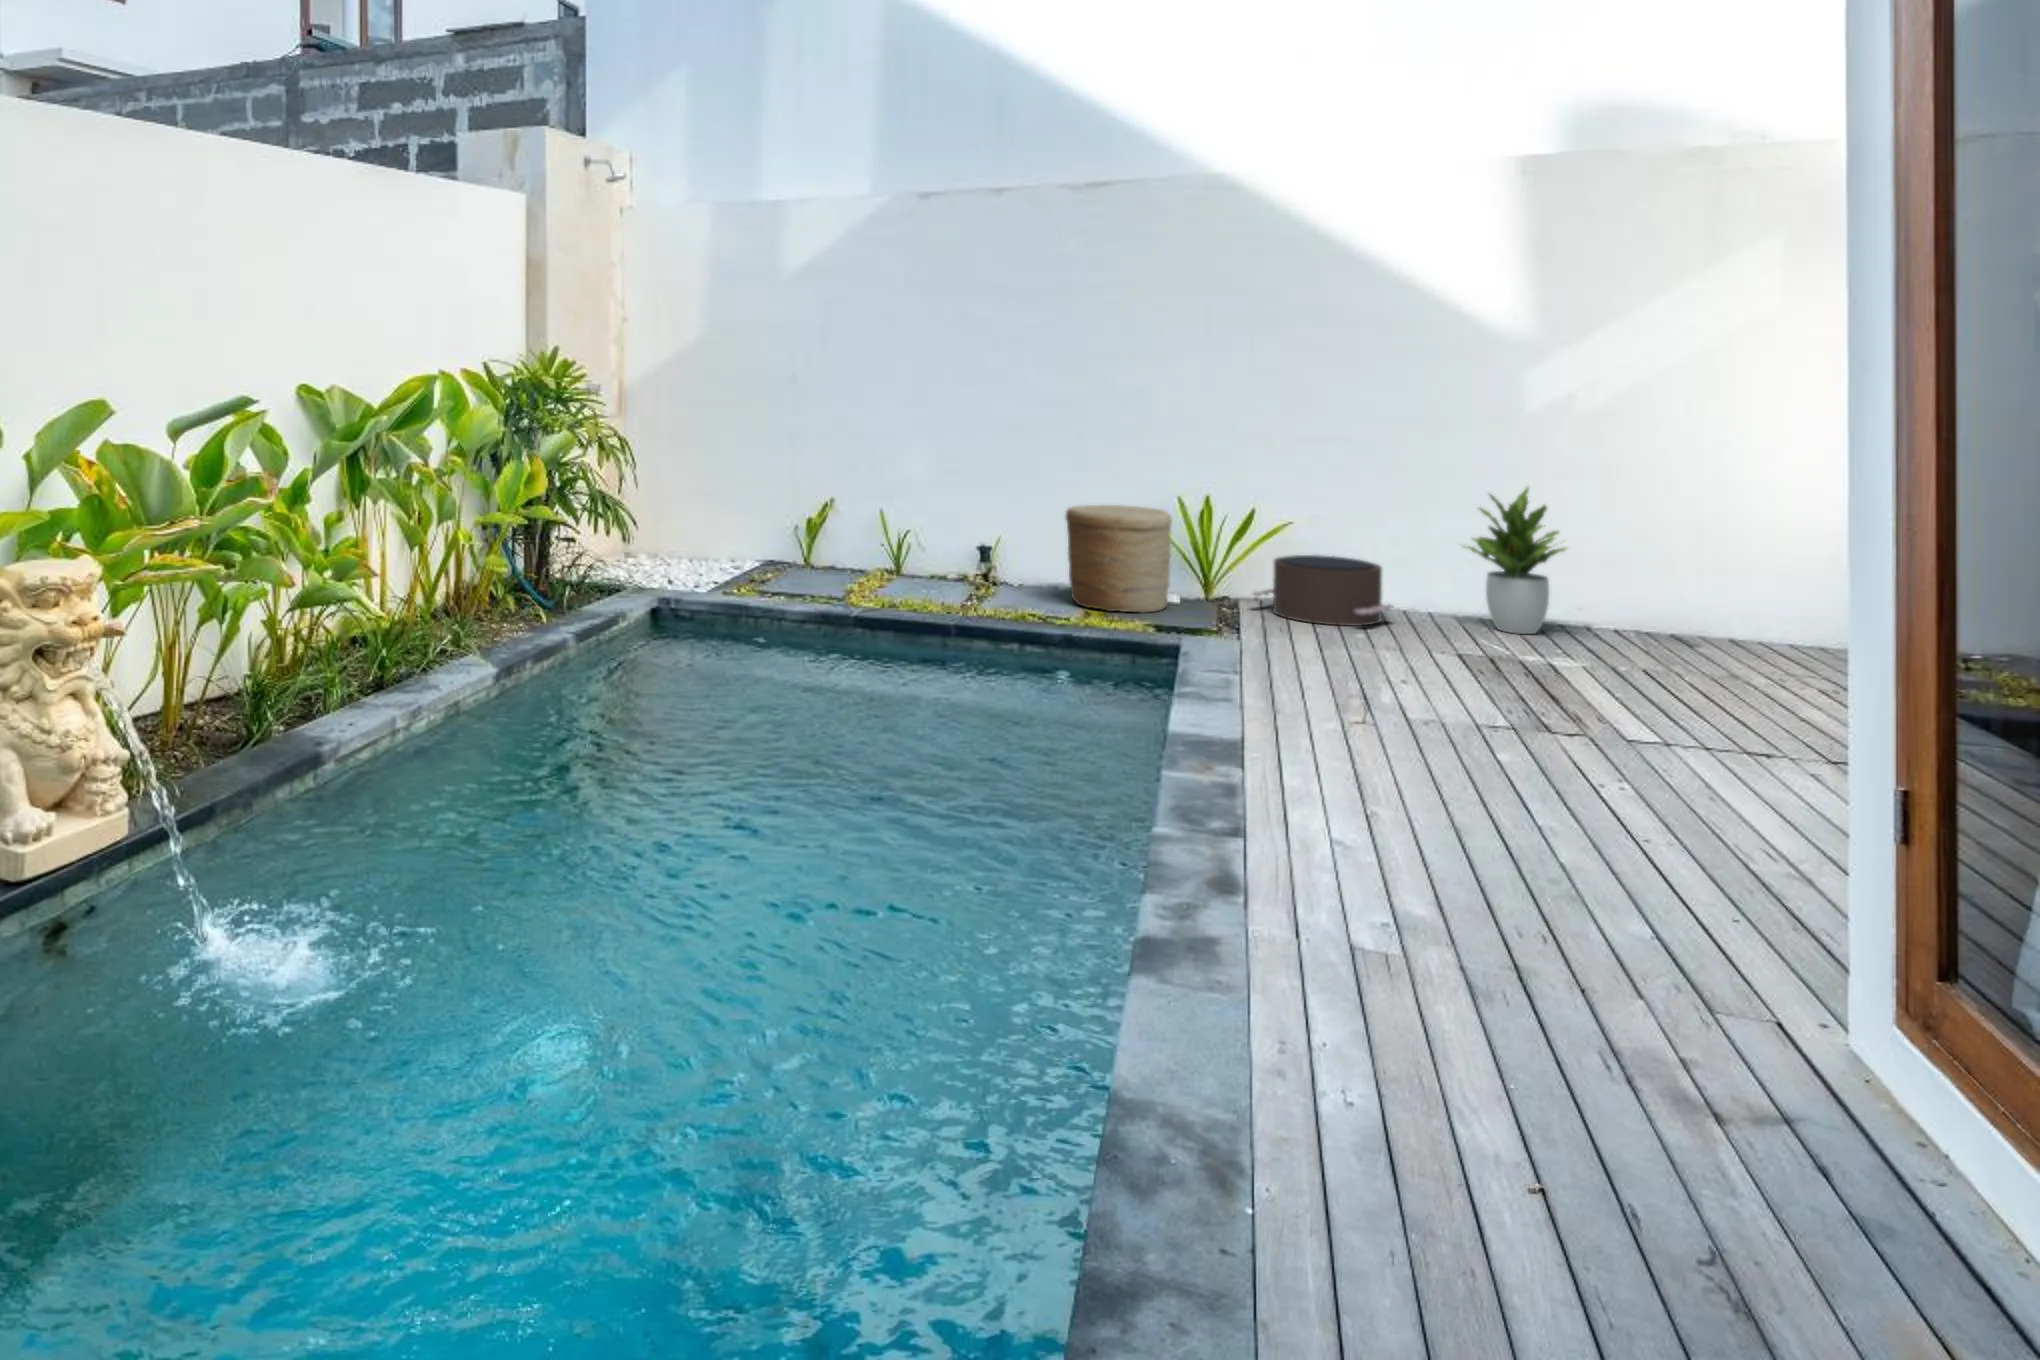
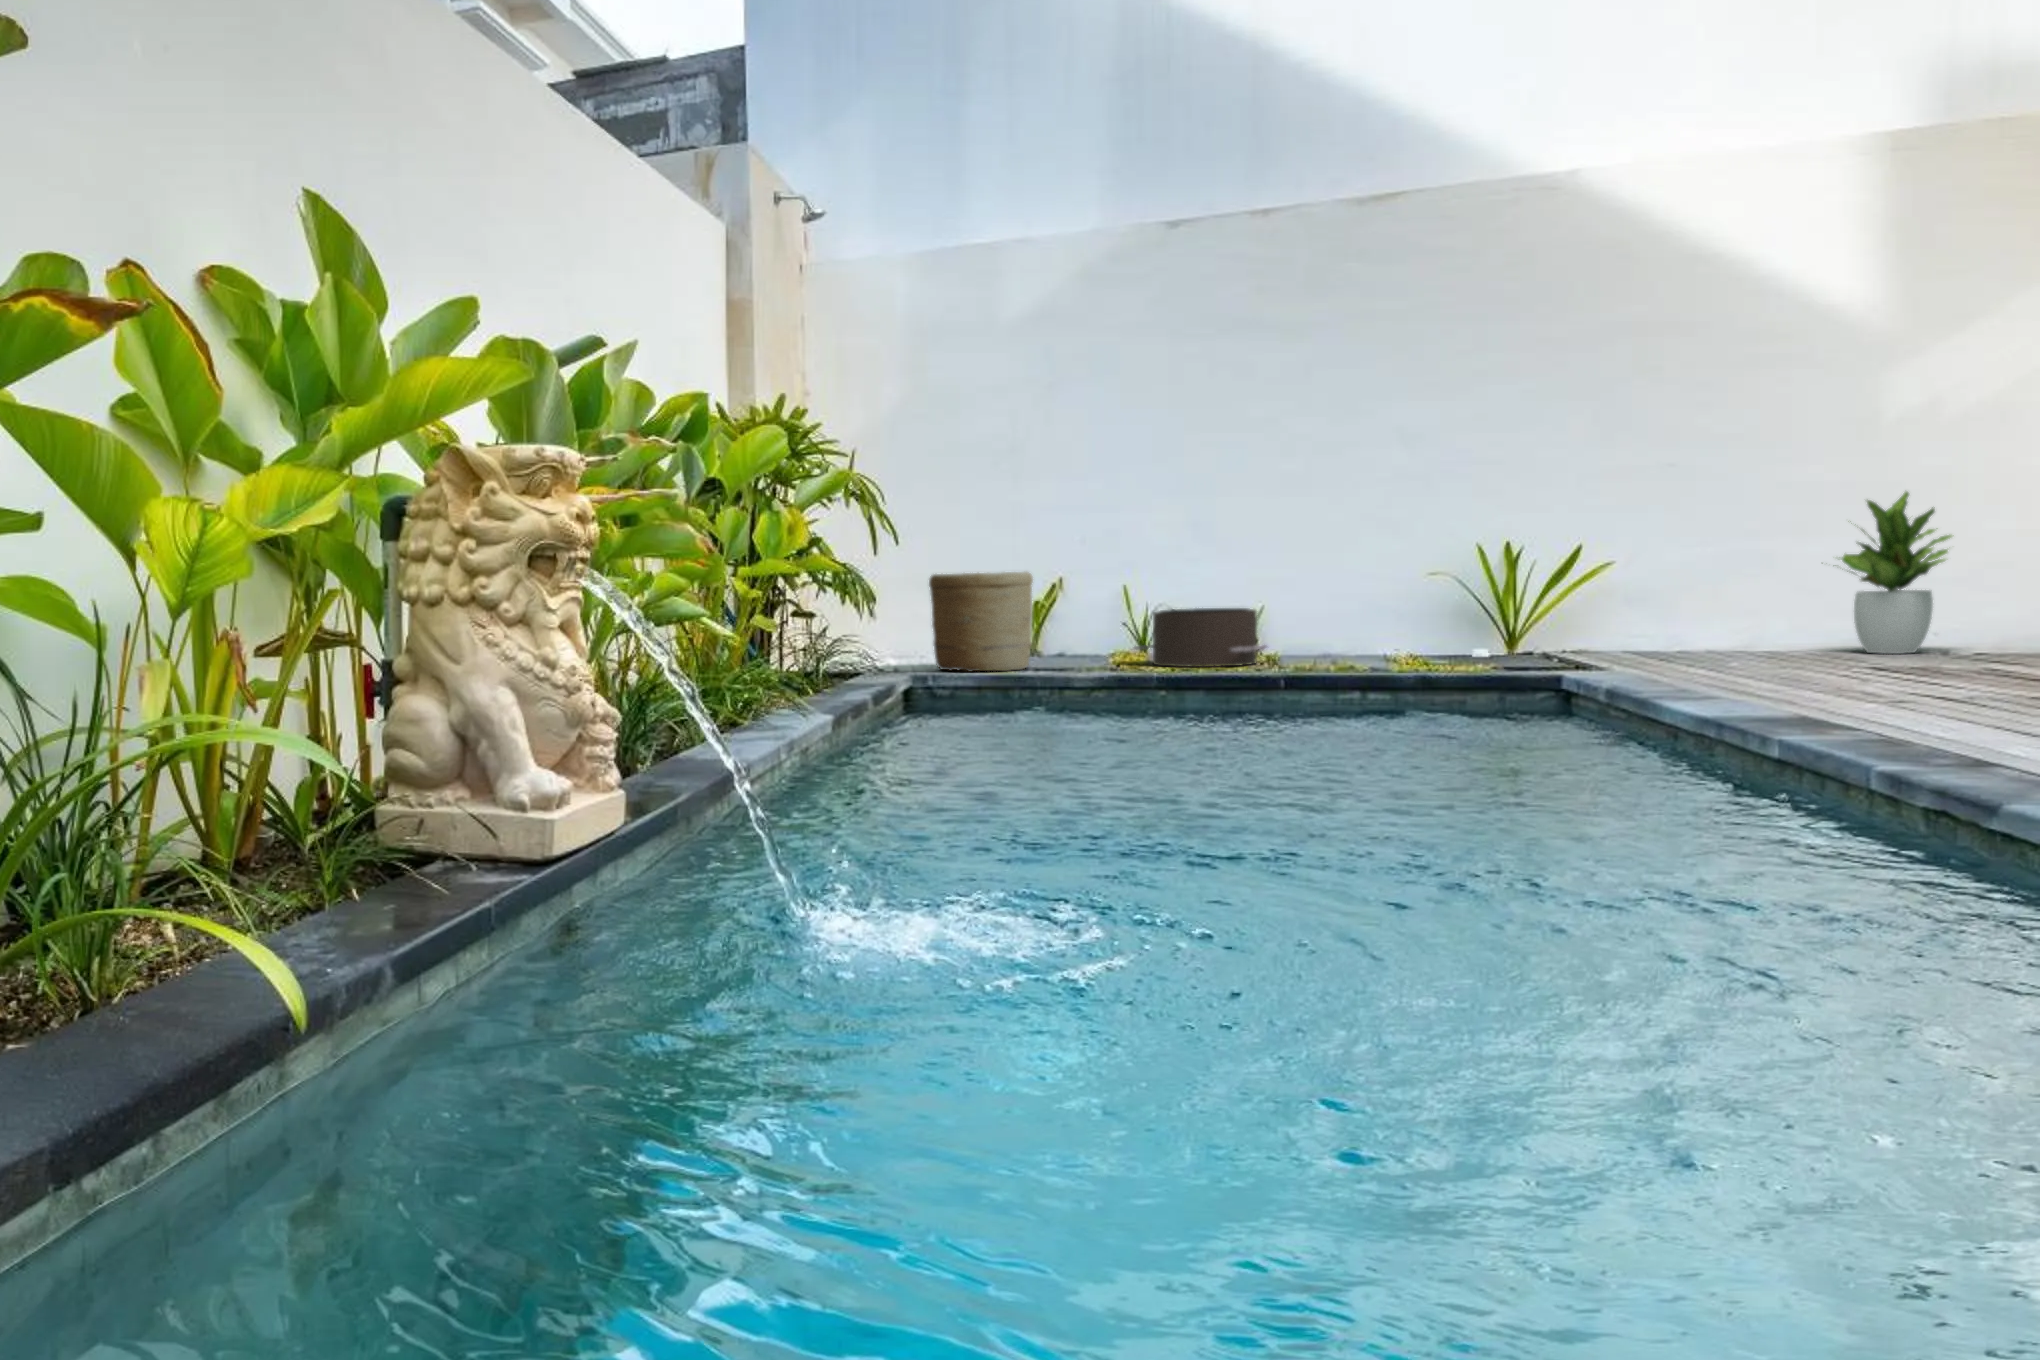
woven basket: present [1065,505,1172,613] -> present [929,572,1033,672]
pouf: present [1253,555,1392,626] -> present [1133,608,1266,667]

